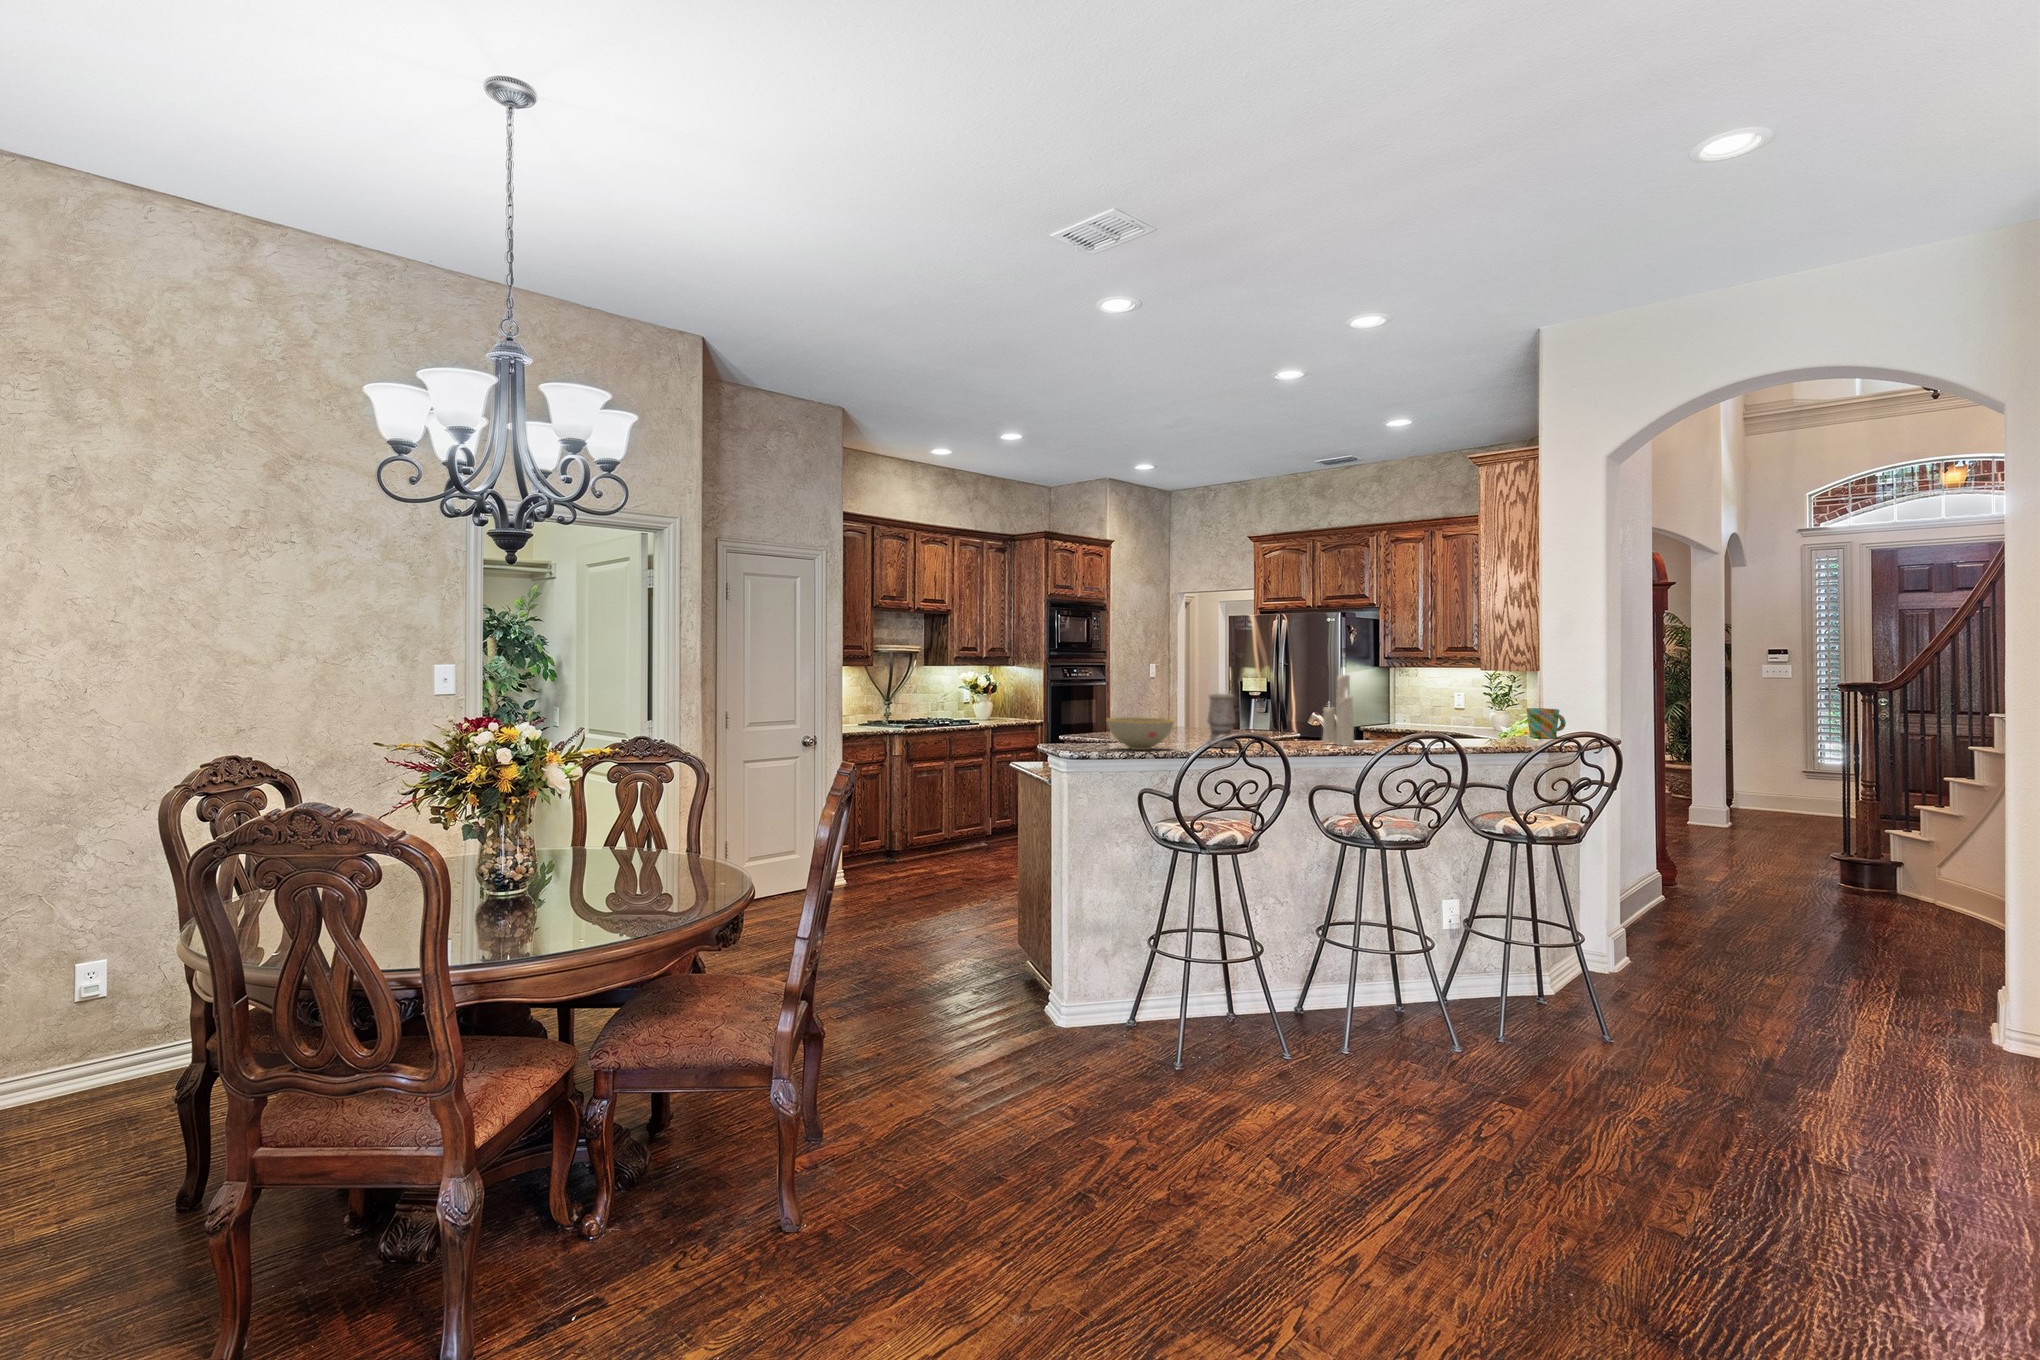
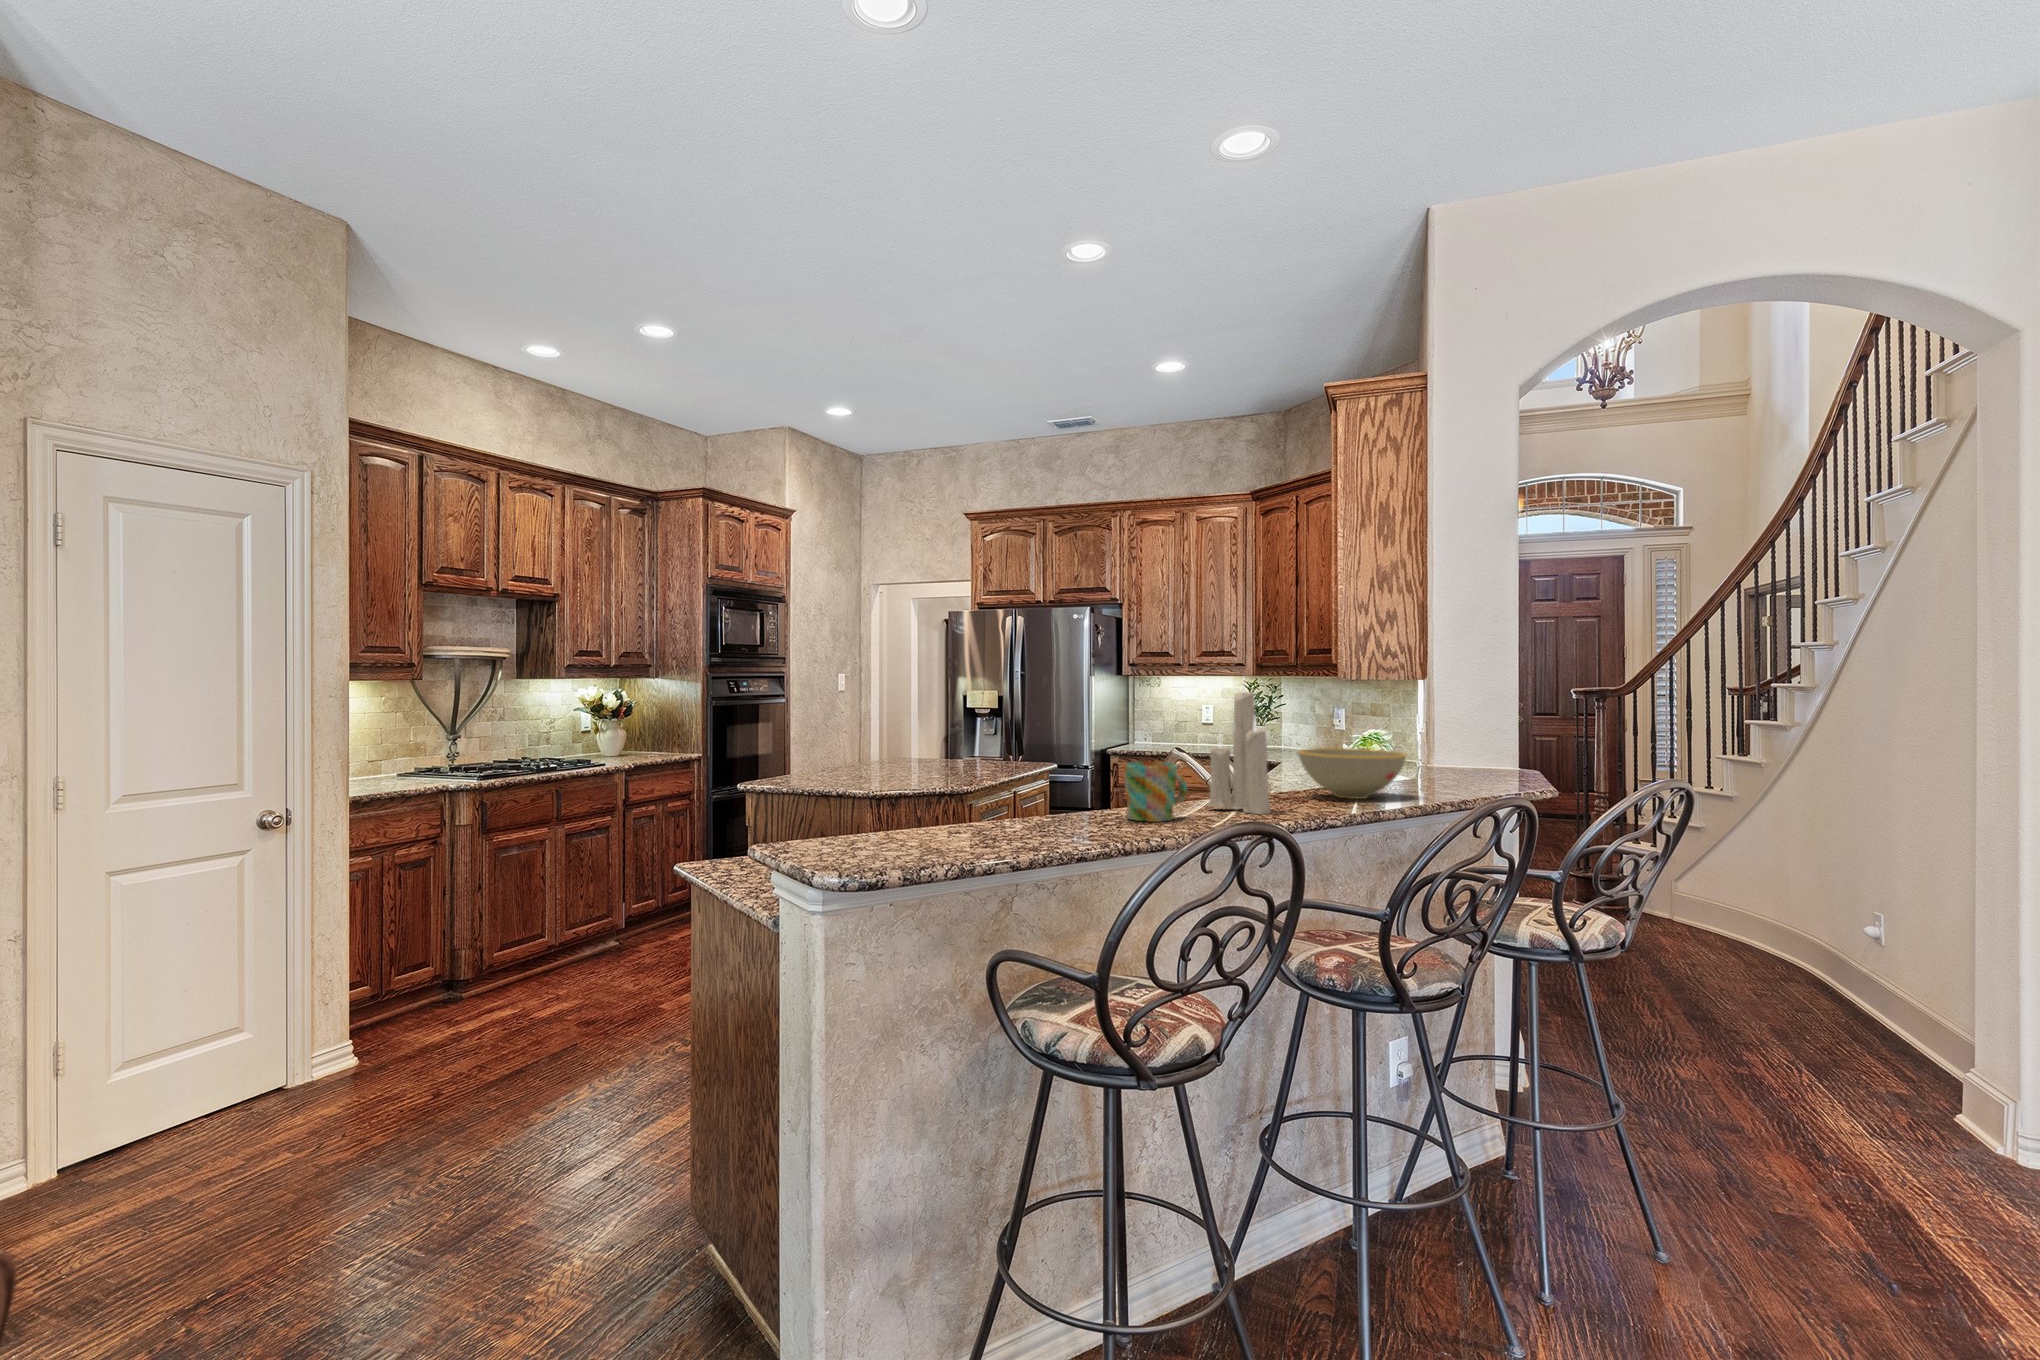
vase: present [1207,694,1235,748] -> none [1042,730,1092,831]
mug: present [1527,708,1566,738] -> present [1123,761,1187,822]
bowl: present [1106,717,1174,750] -> present [1298,748,1406,799]

